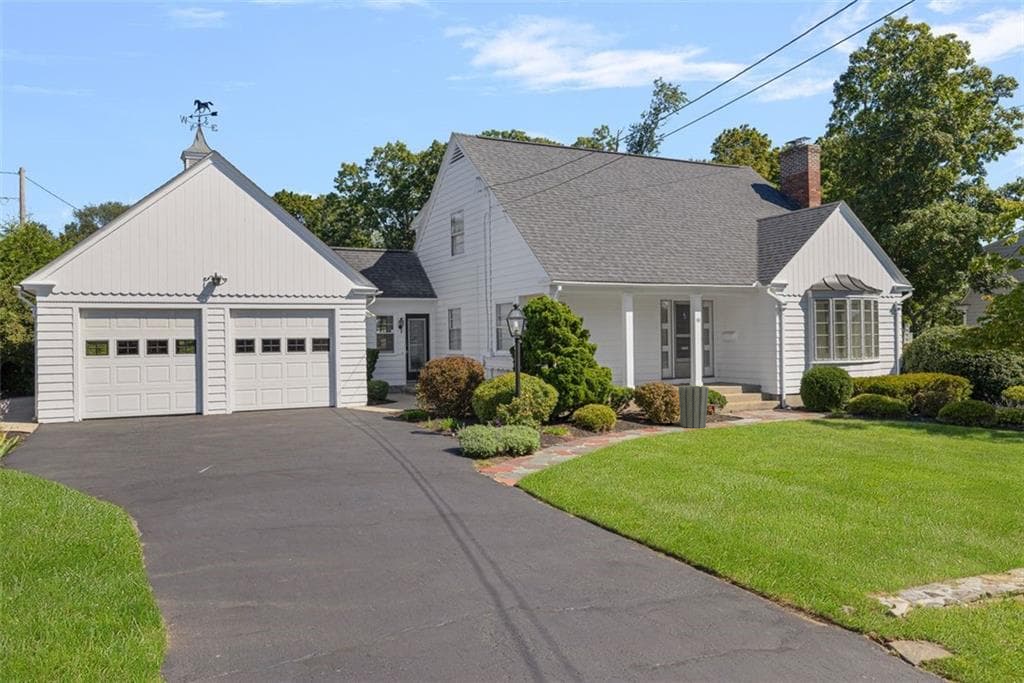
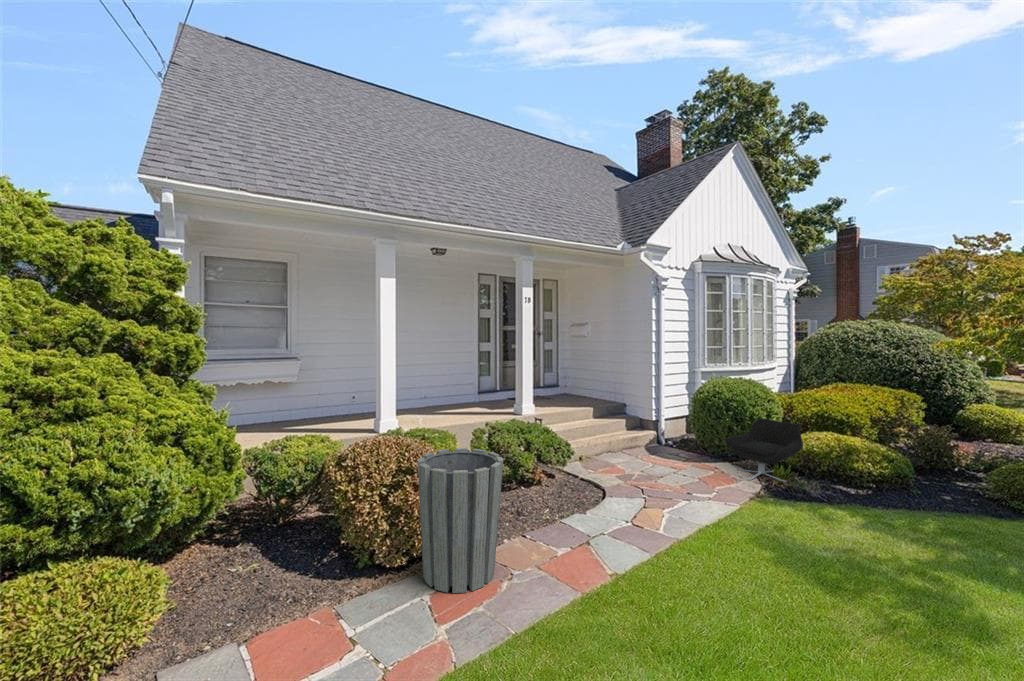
lounge chair: none [813,387,854,417] -> present [725,418,803,482]

